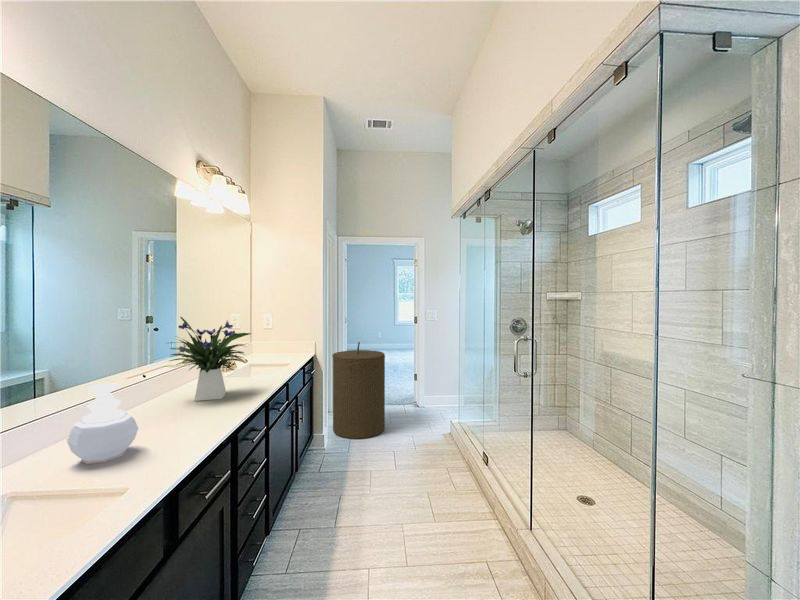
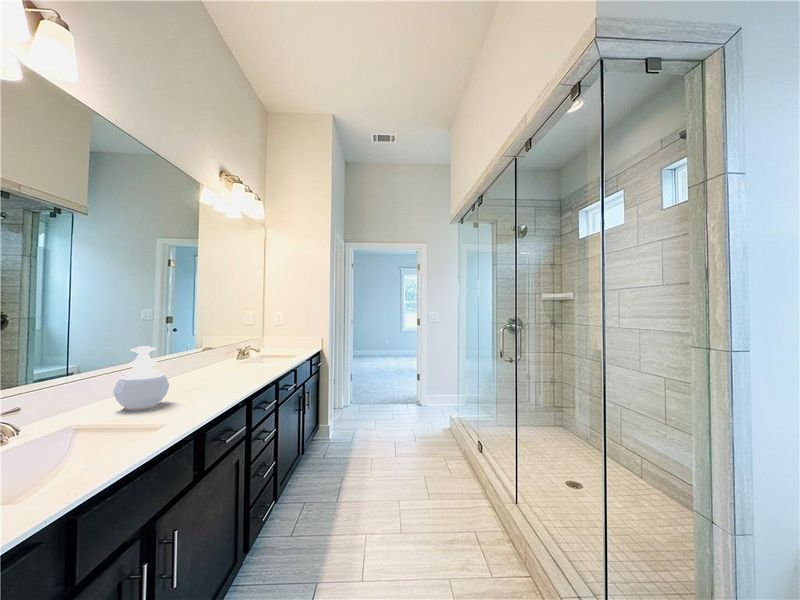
flower arrangement: present [170,317,251,401] -> none [192,303,265,377]
laundry hamper: present [332,342,385,439] -> none [339,341,389,432]

